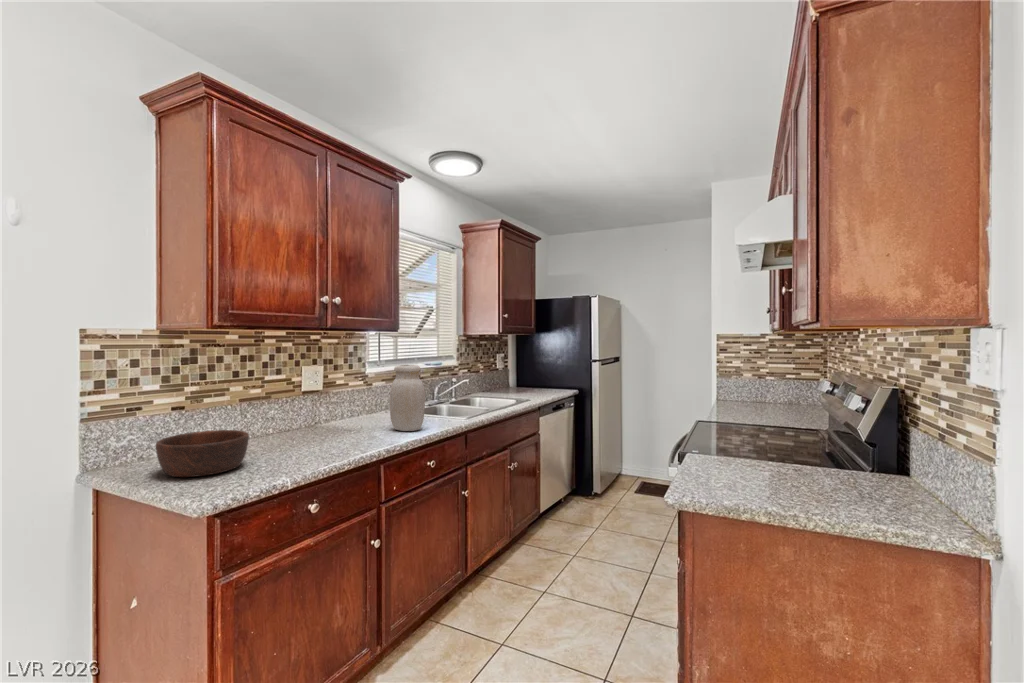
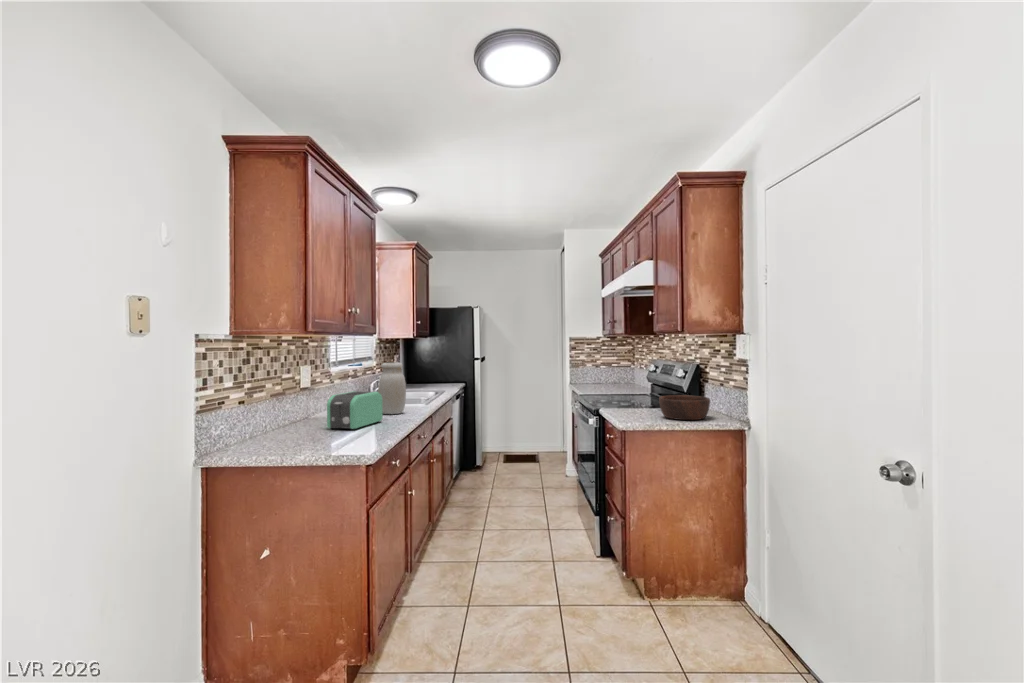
toaster: none [285,401,367,453] -> present [327,391,383,429]
wooden bowl: present [156,430,249,477] -> present [659,395,710,420]

